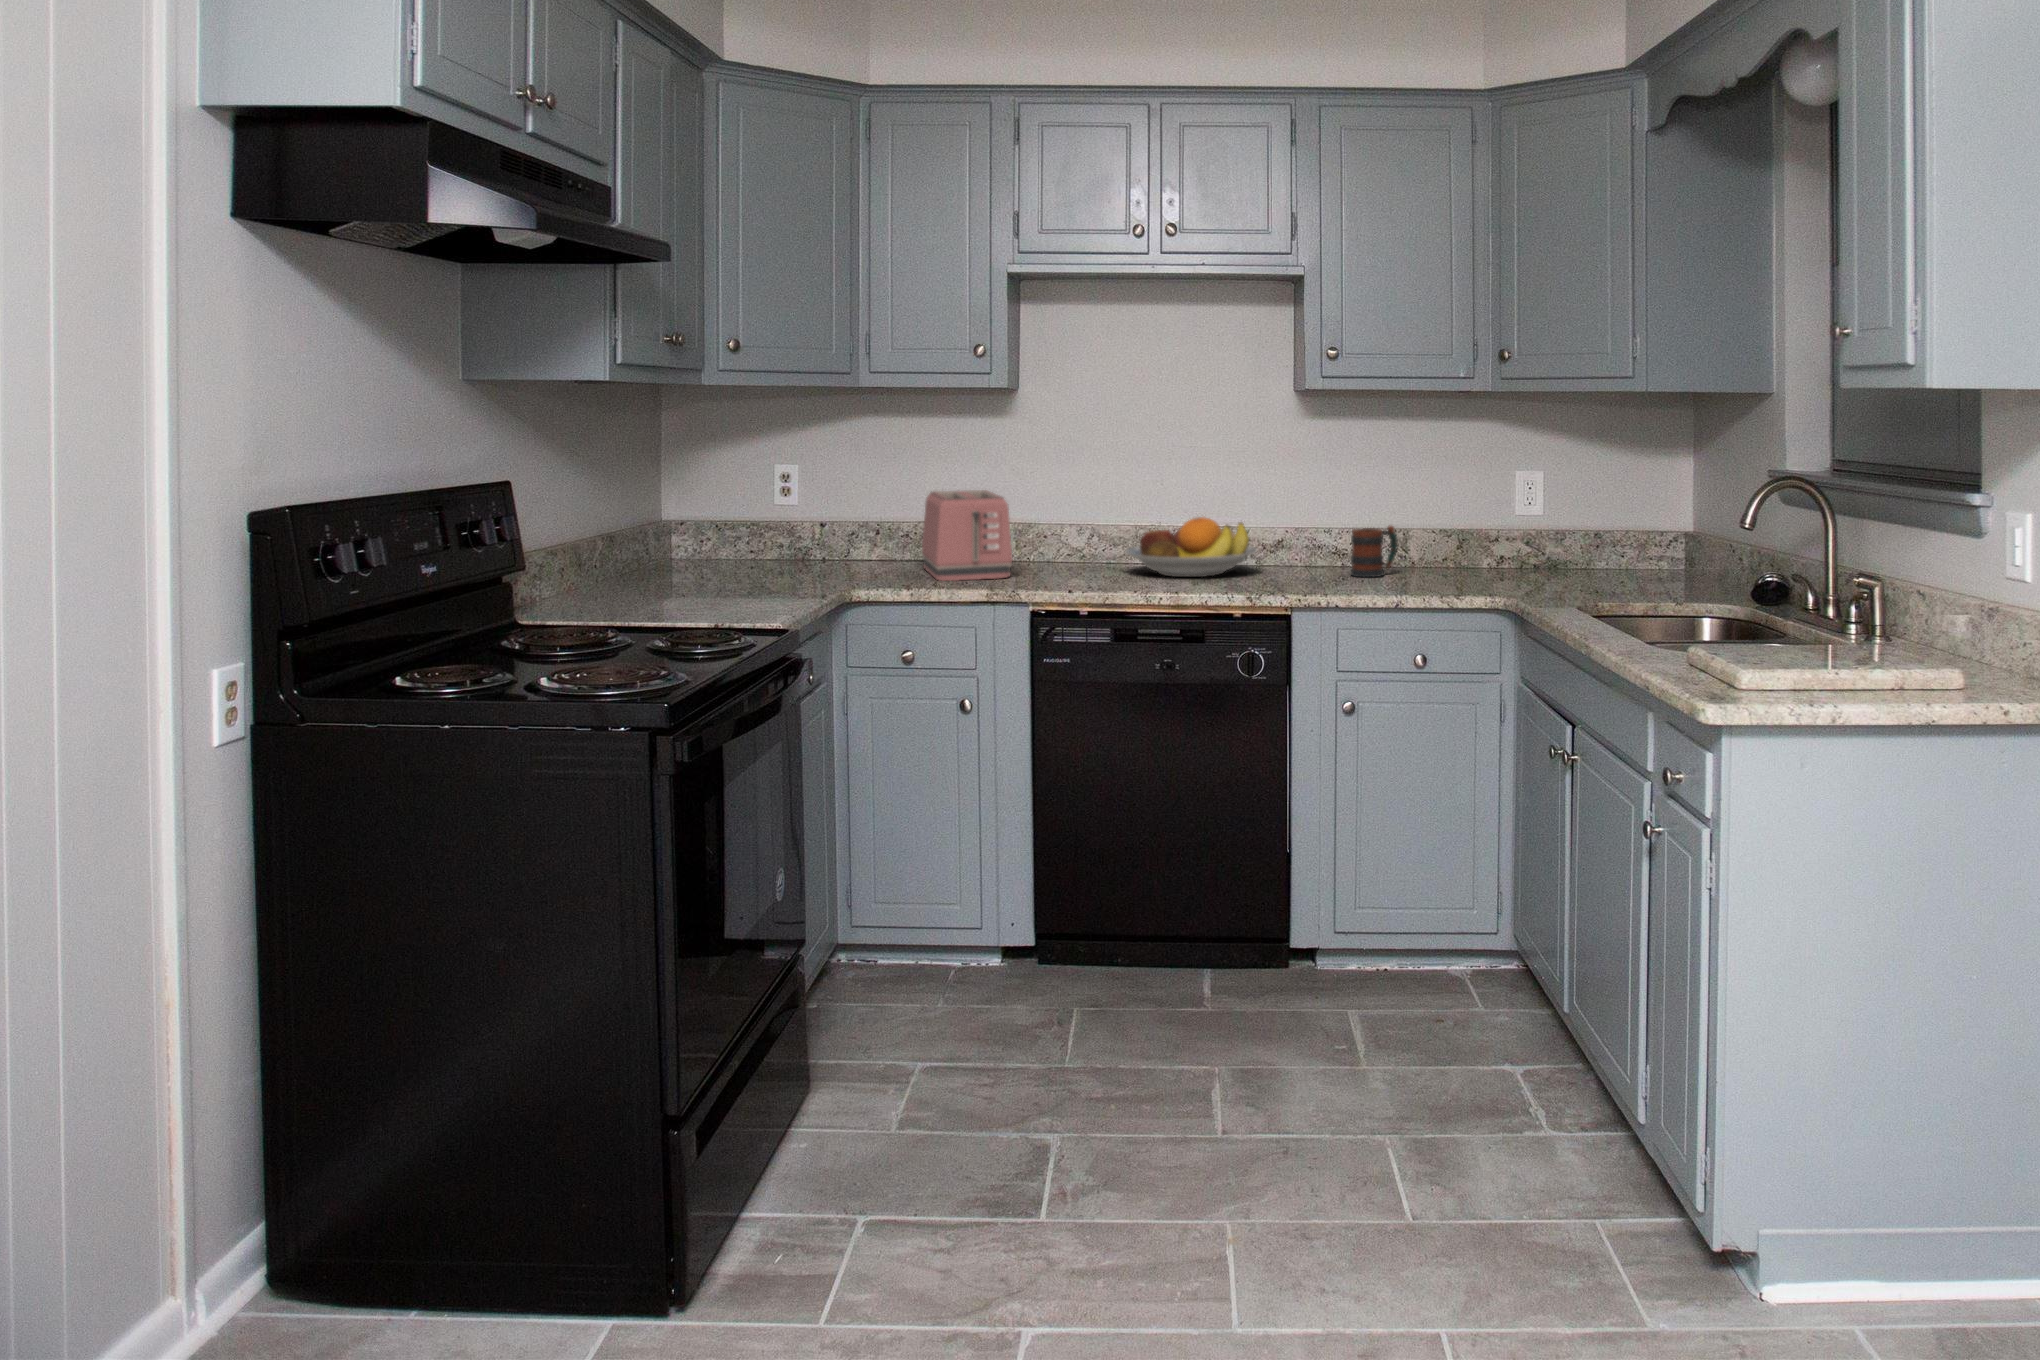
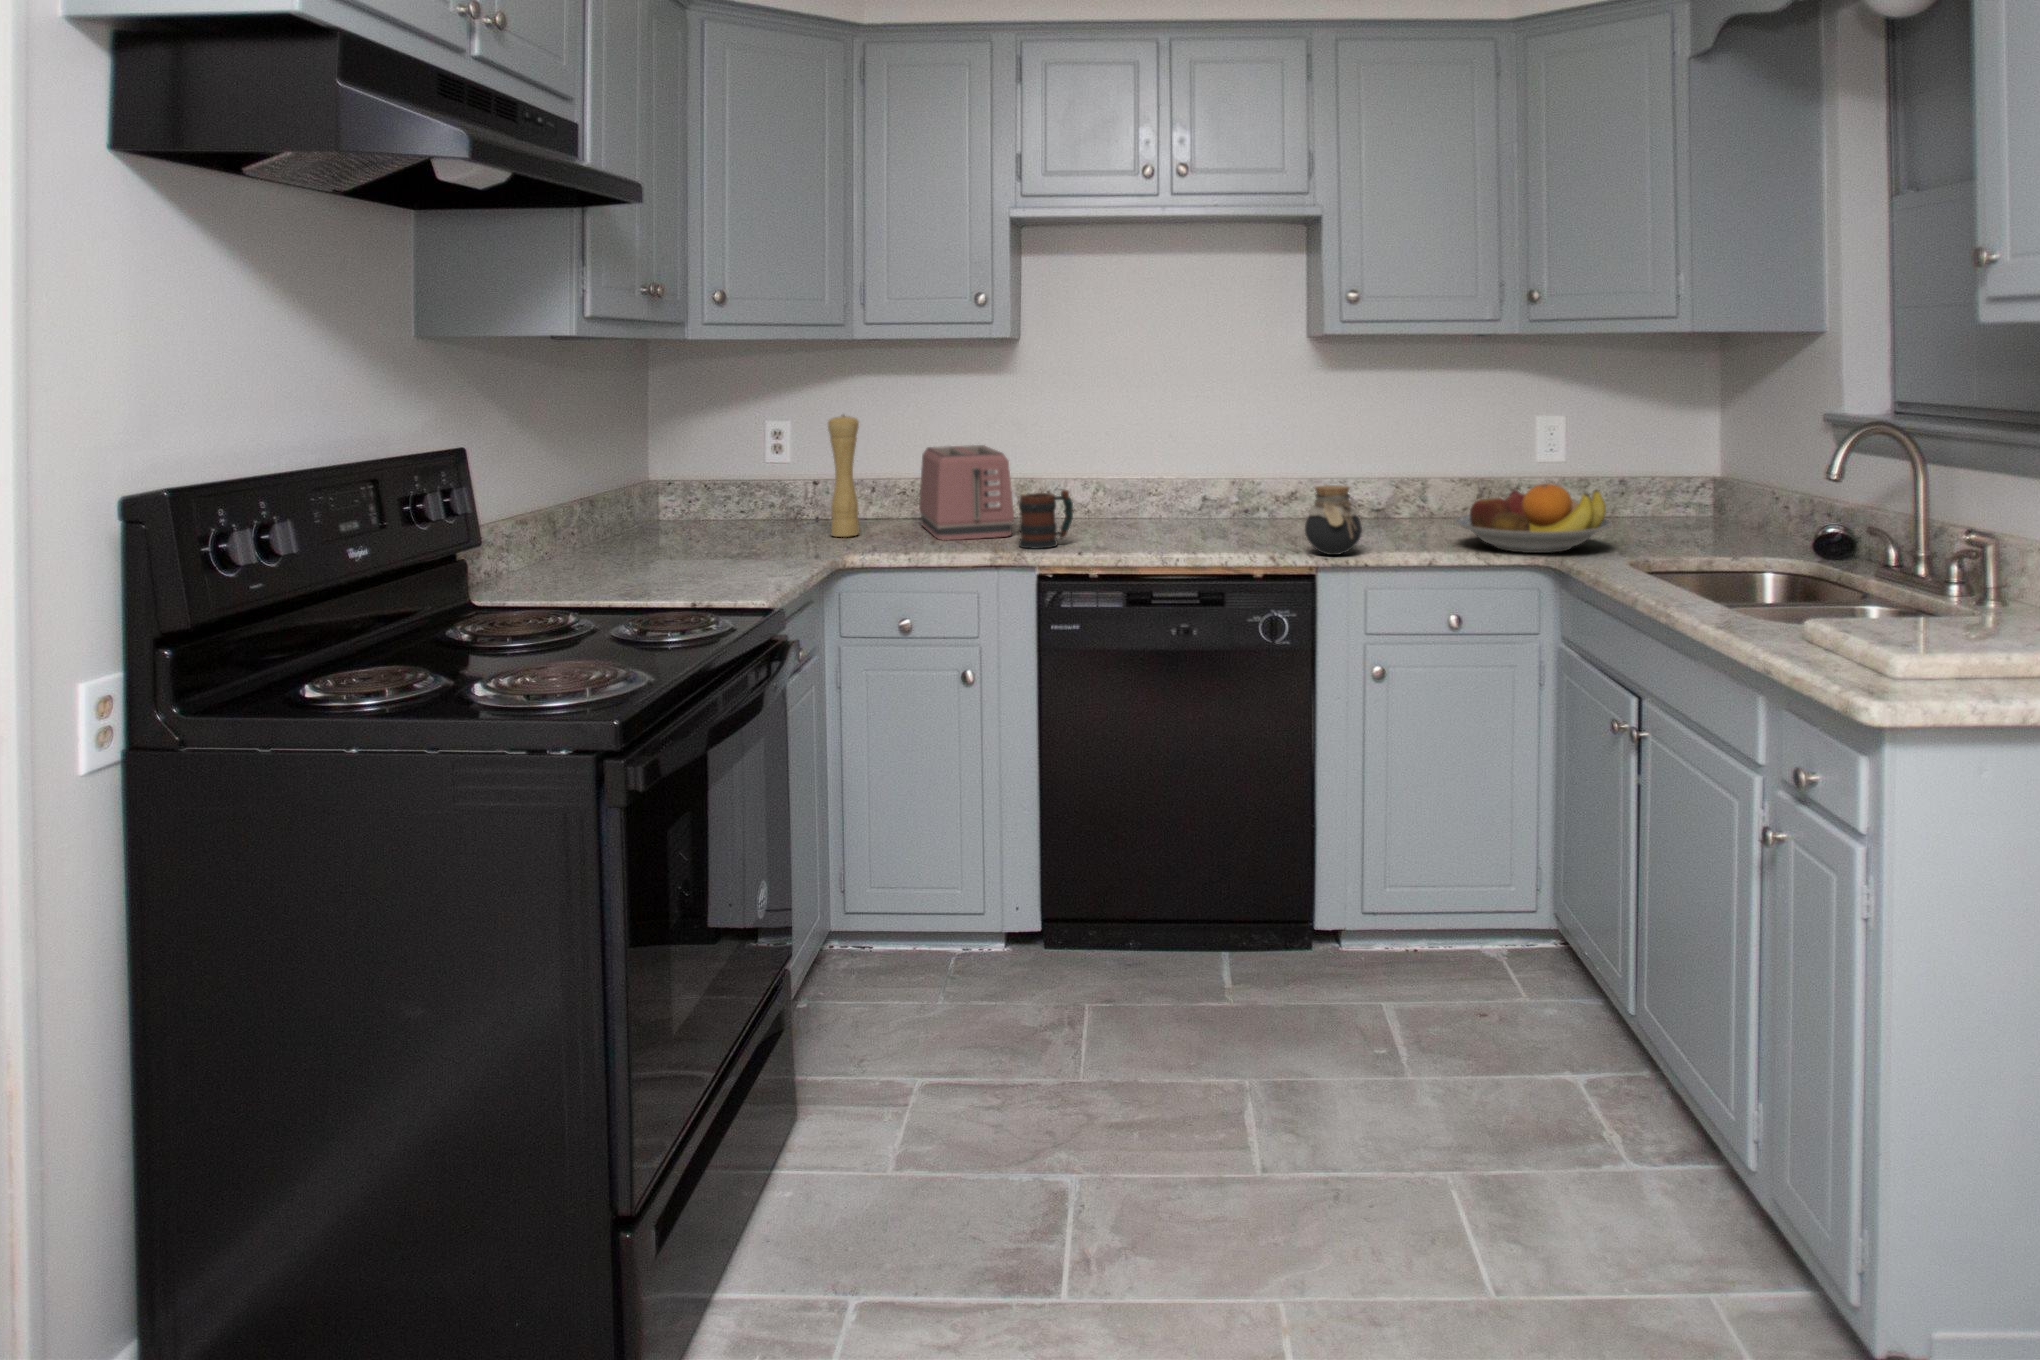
pepper mill: none [831,458,862,577] -> present [828,415,860,537]
fruit bowl: present [1125,517,1257,577] -> present [1455,484,1611,553]
mug: present [1351,525,1397,577] -> present [1019,490,1073,549]
jar: none [1285,529,1338,595] -> present [1305,485,1362,555]

